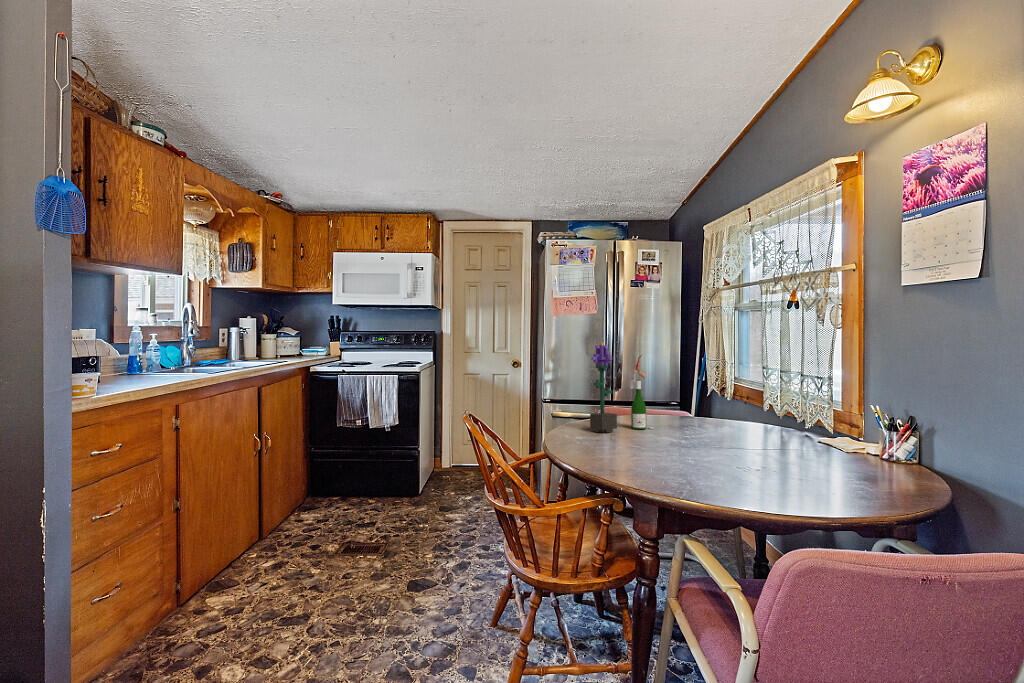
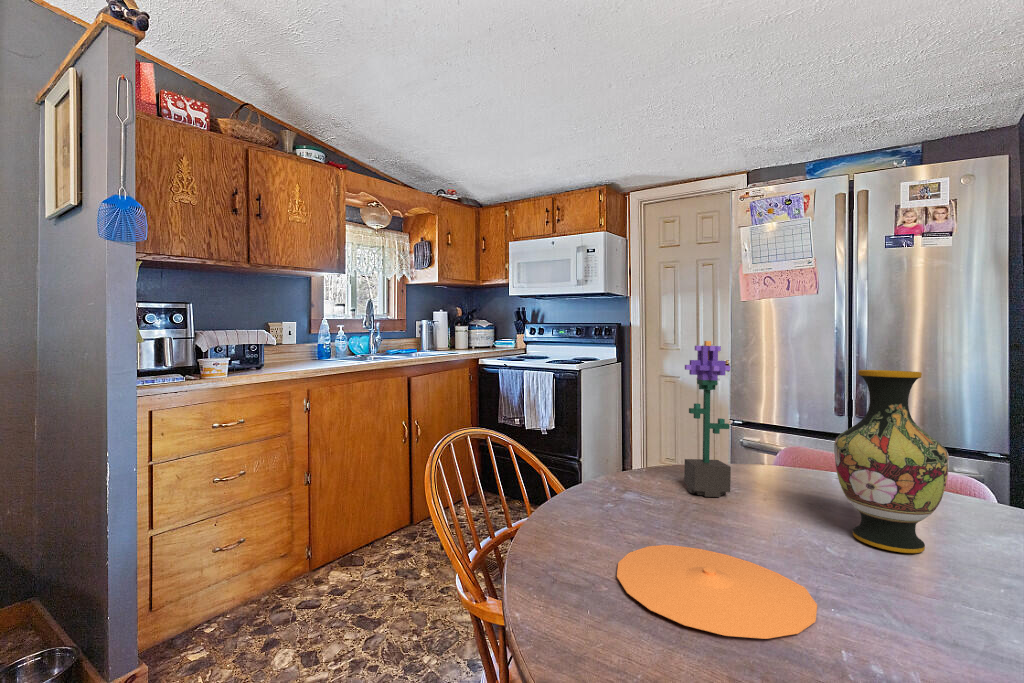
wine bottle: present [630,355,653,429] -> none [771,363,817,504]
vase: none [671,355,716,437] -> present [834,370,949,553]
plate: none [614,448,704,465] -> present [617,545,817,639]

